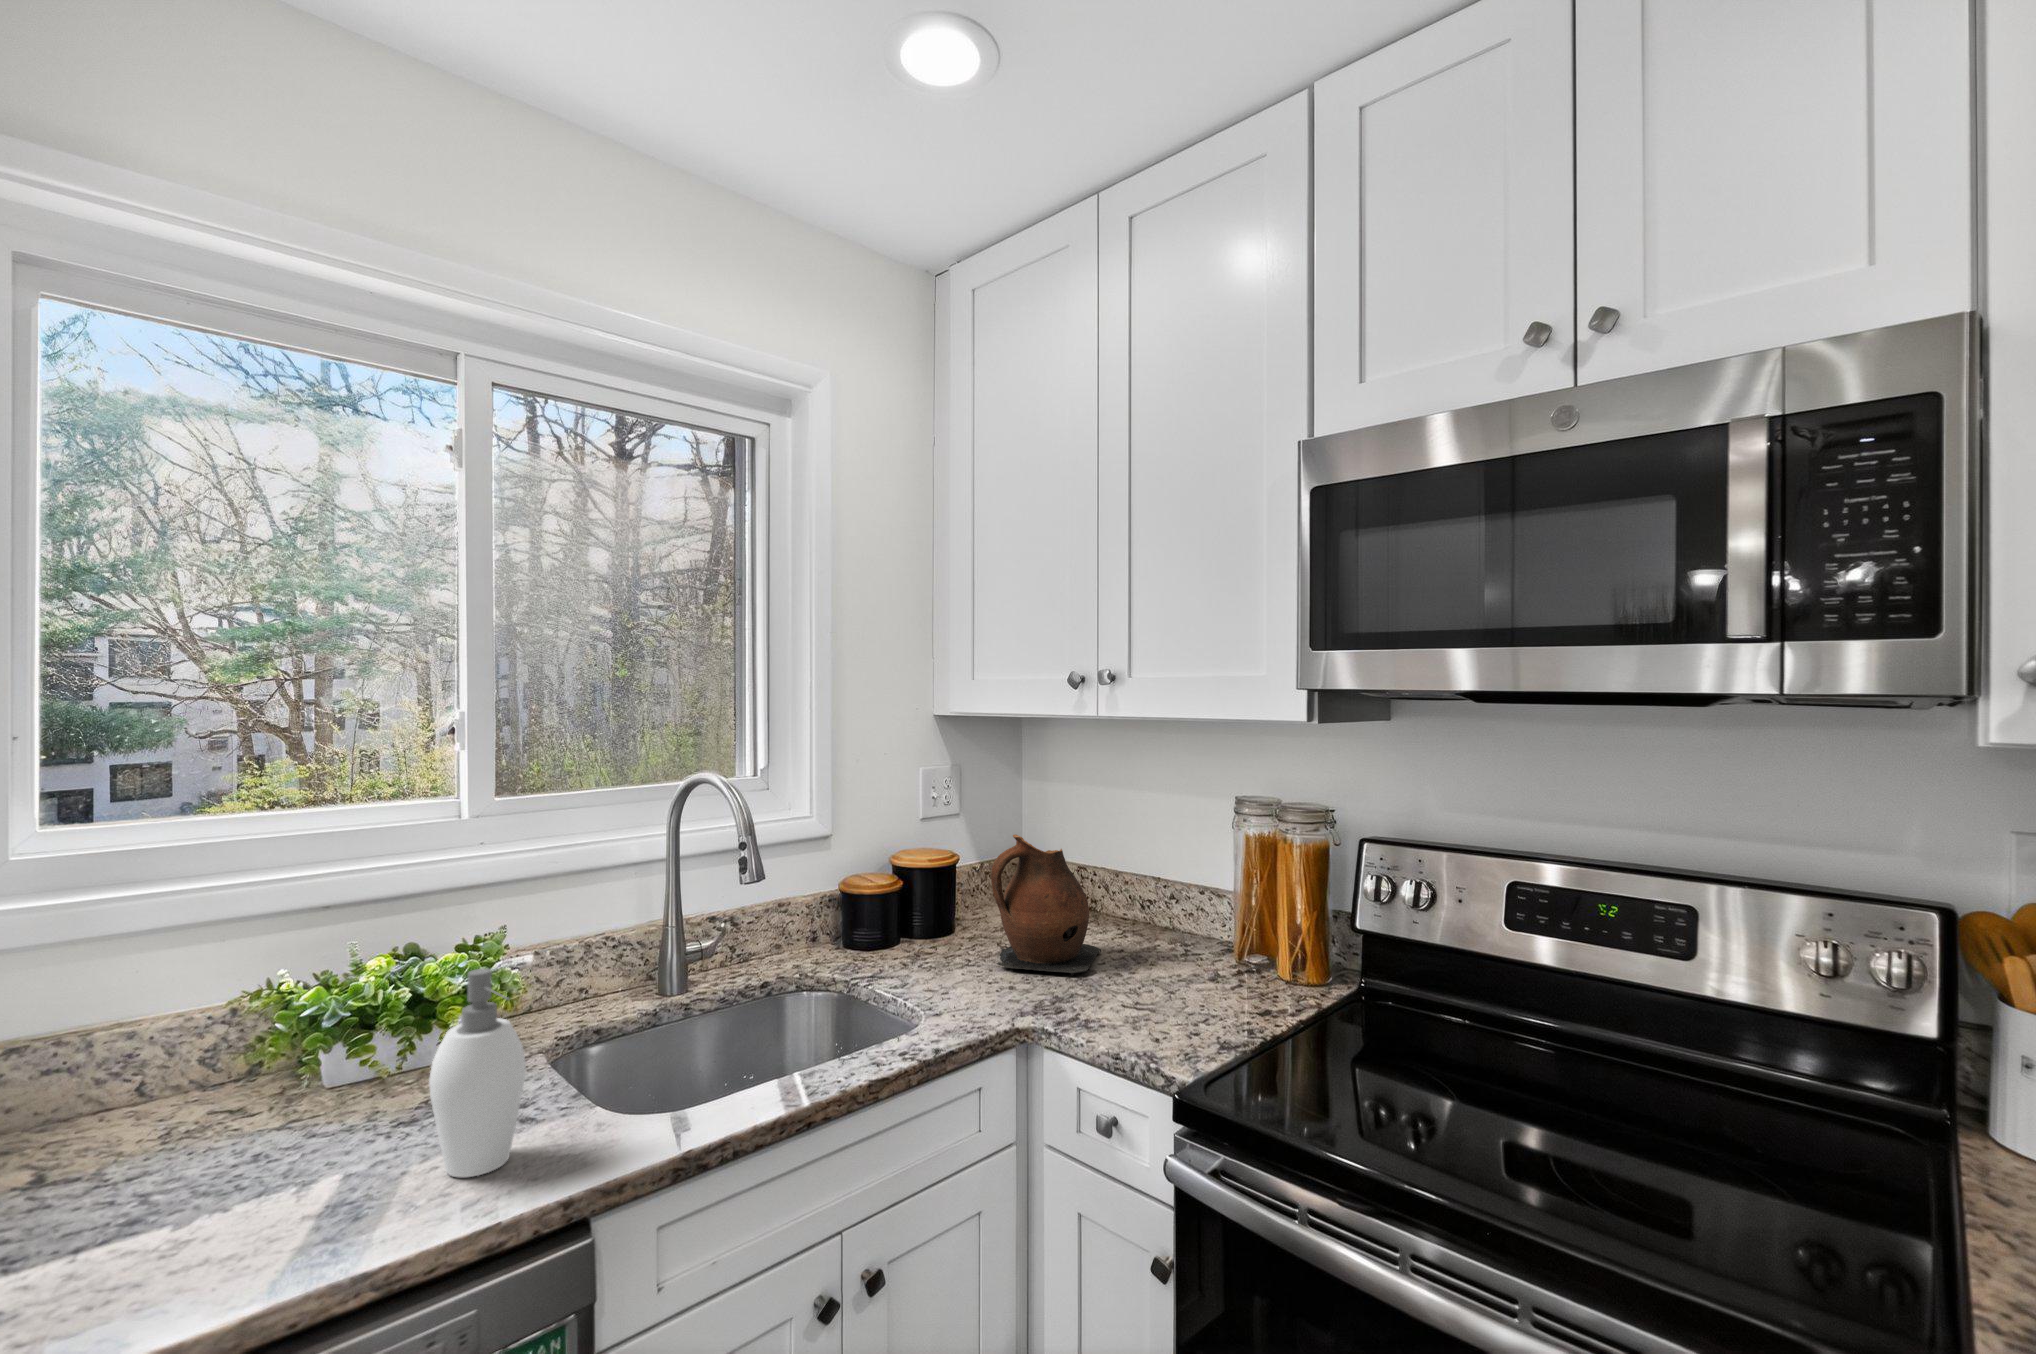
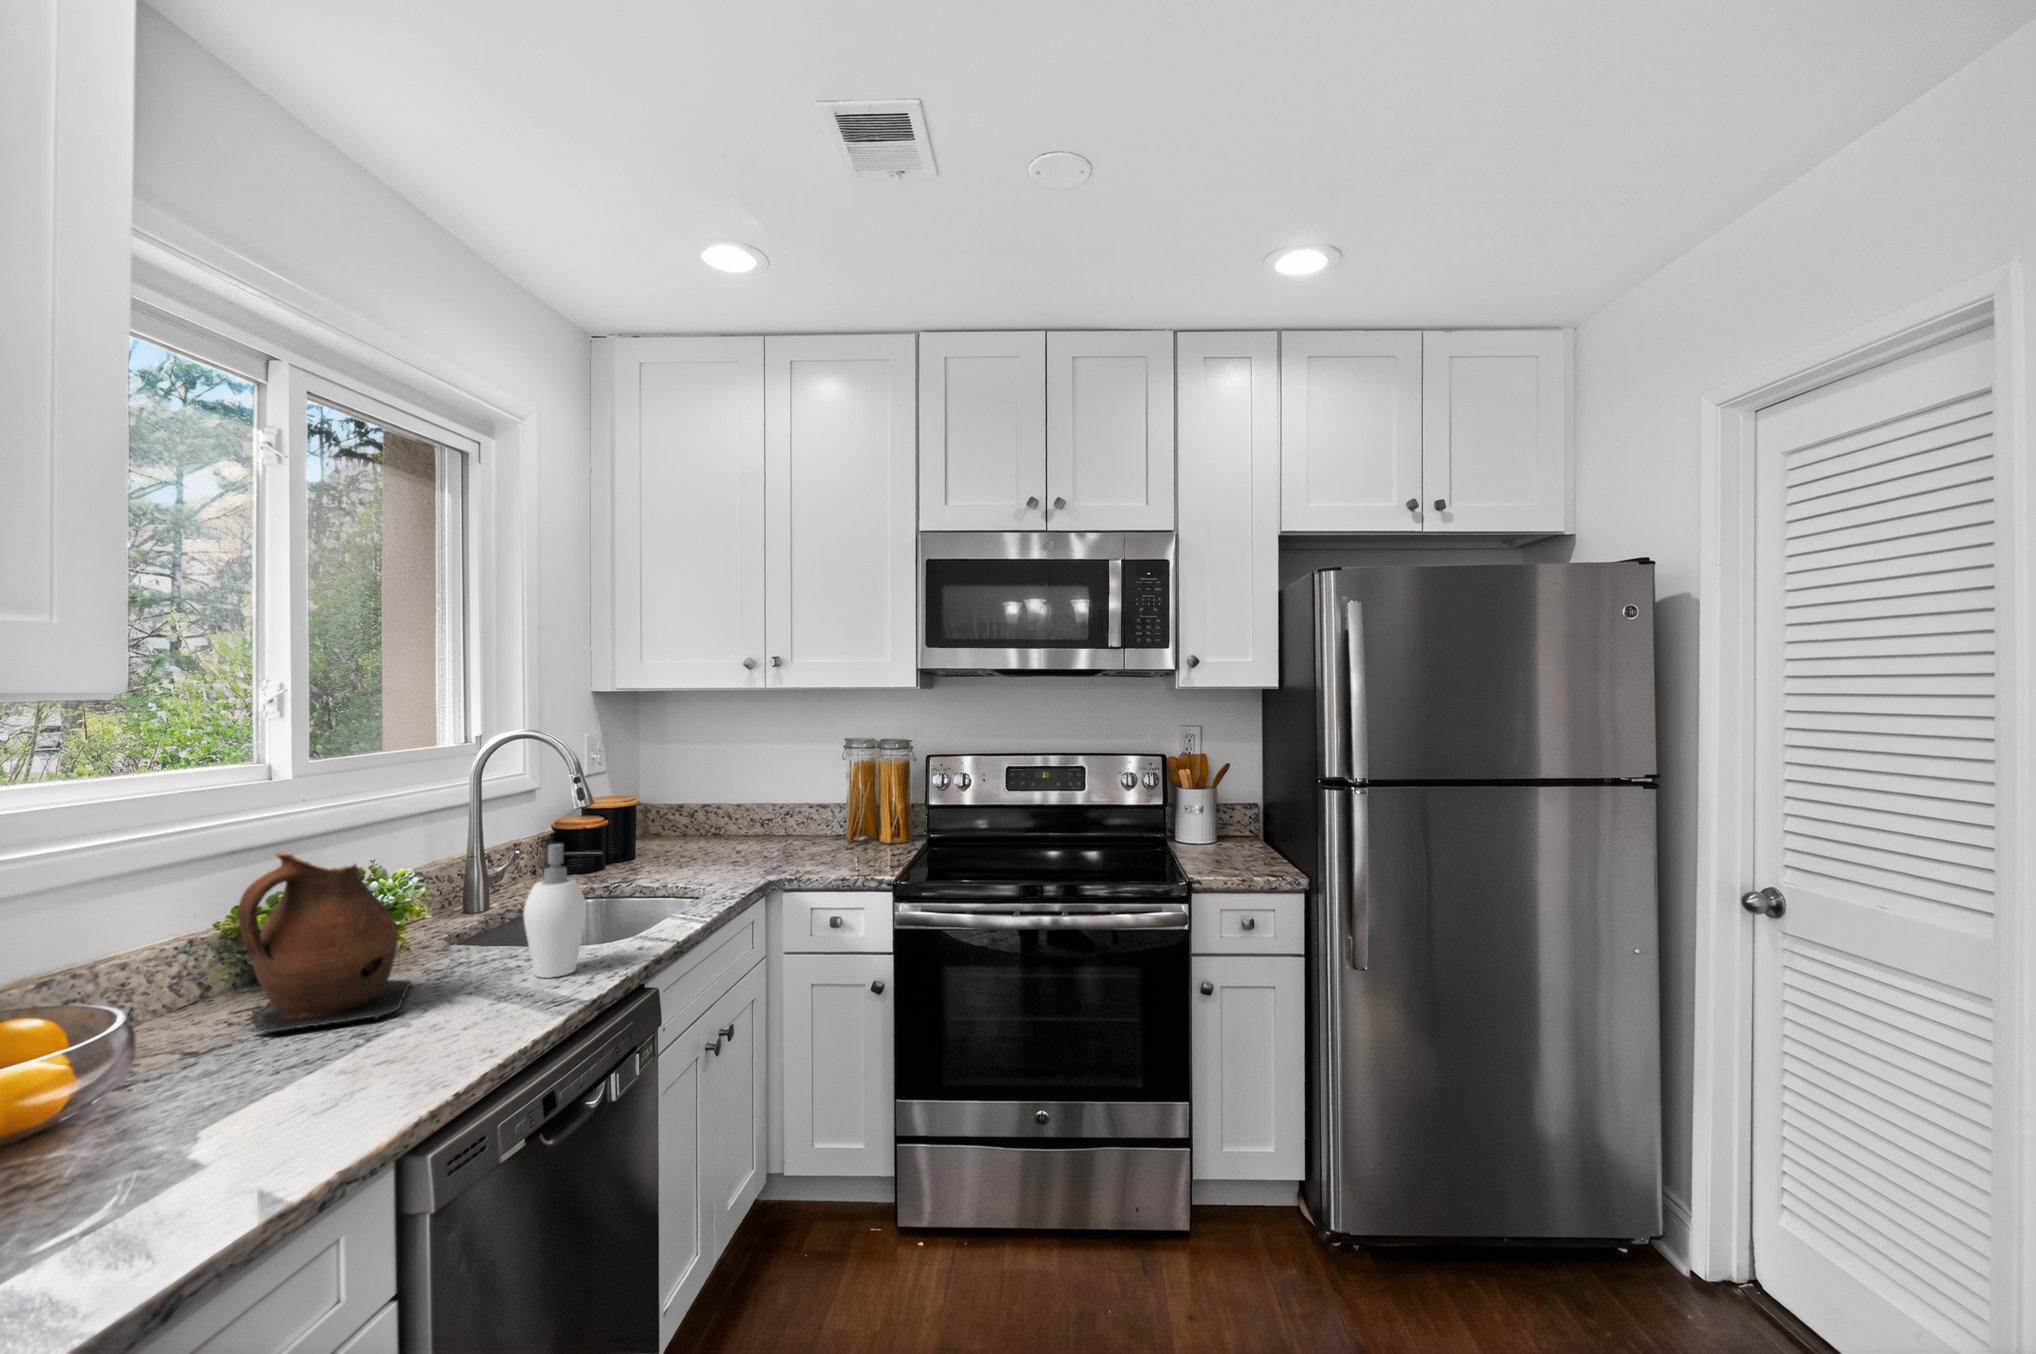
ceramic pitcher: present [991,834,1101,976] -> present [238,852,412,1032]

